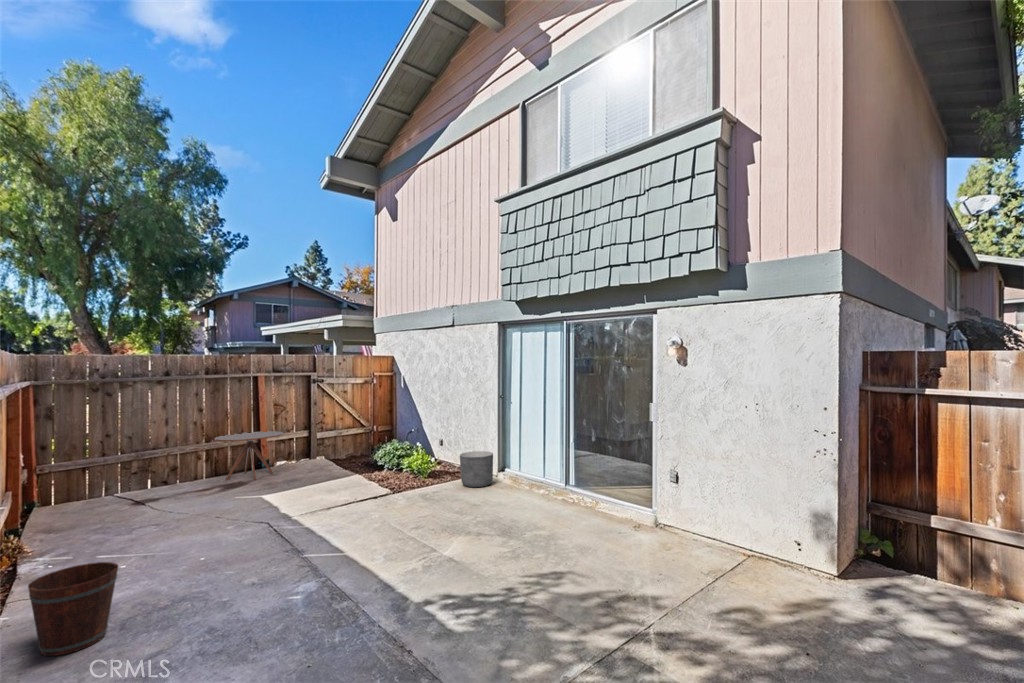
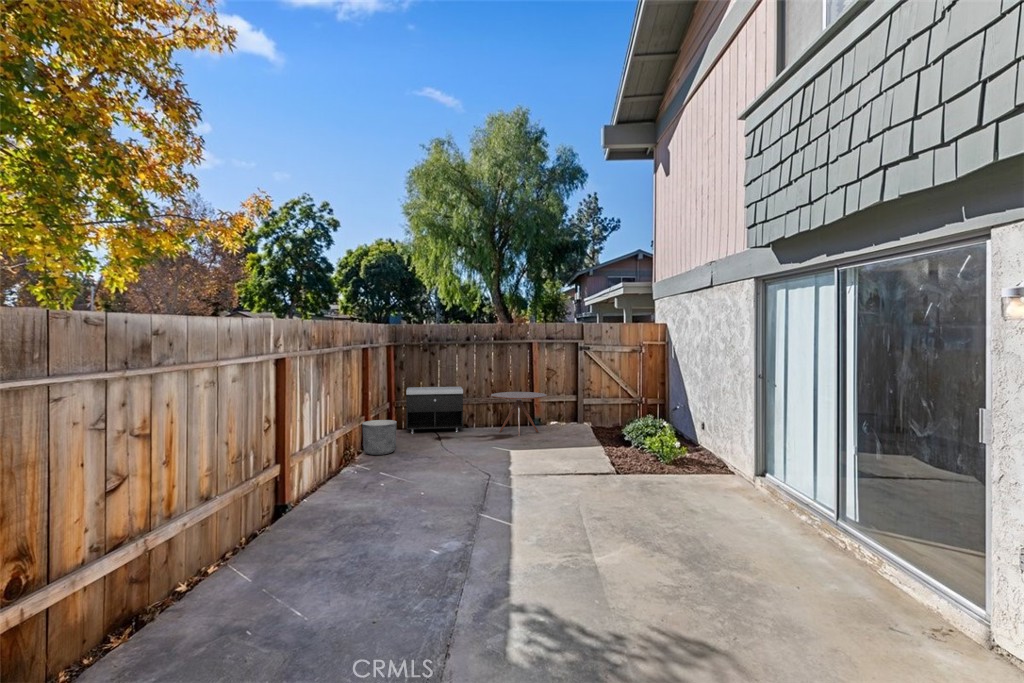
storage bench: none [84,434,178,501] -> present [406,387,463,433]
planter: present [460,451,493,487] -> present [362,420,397,455]
bucket: present [28,562,118,656] -> none [252,480,310,546]

